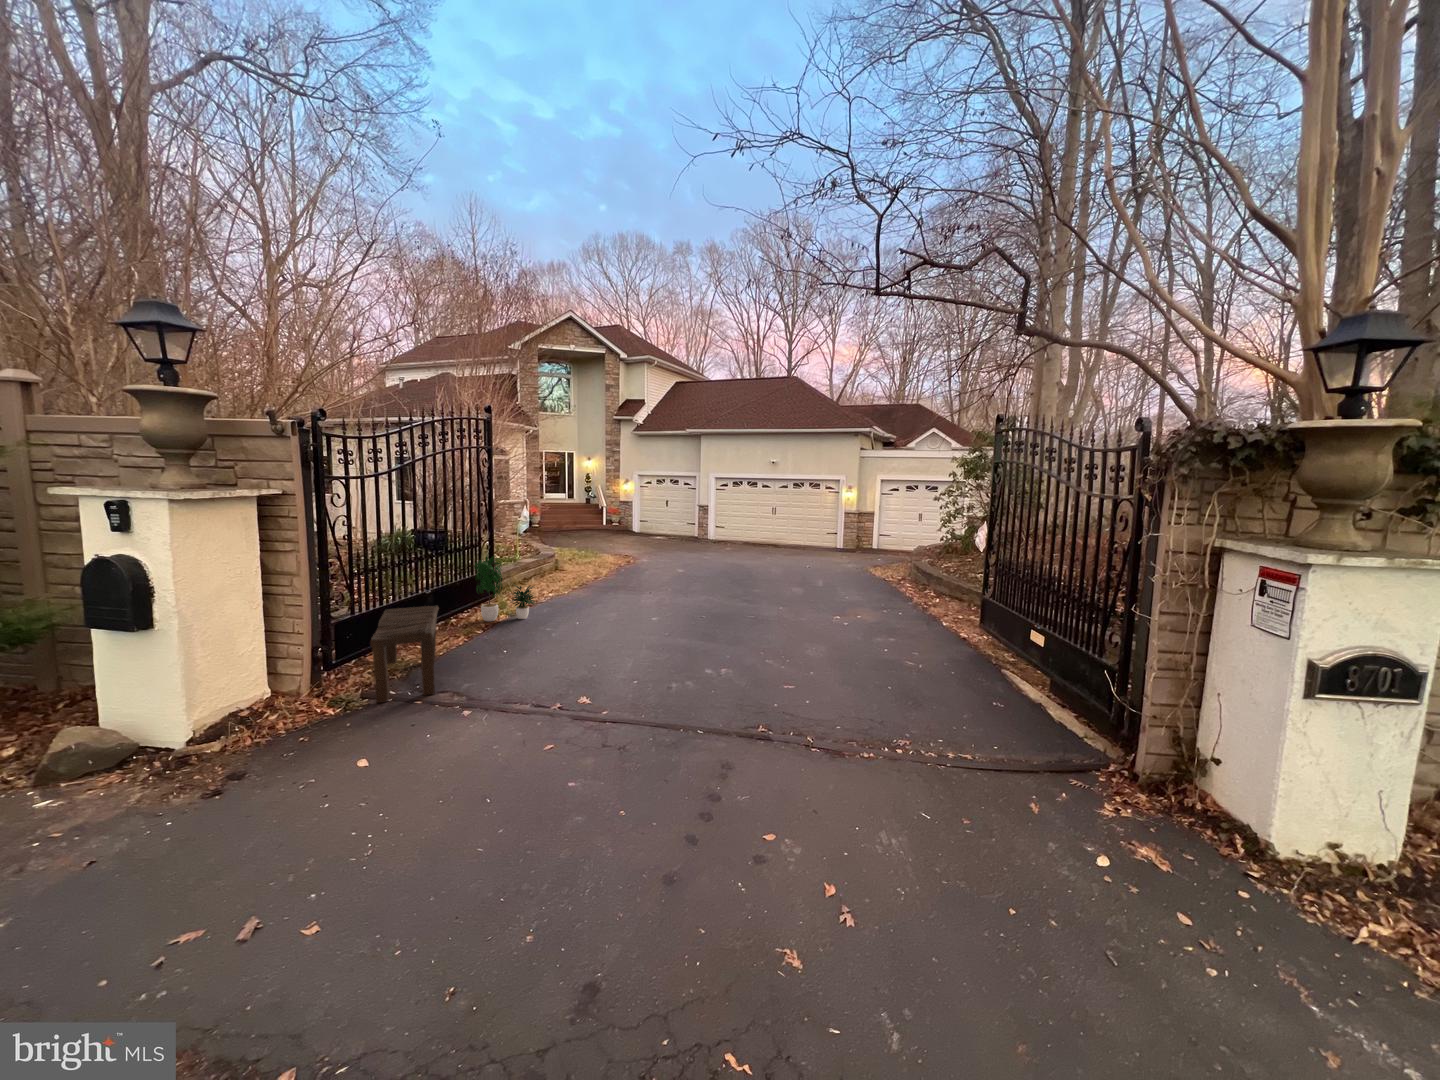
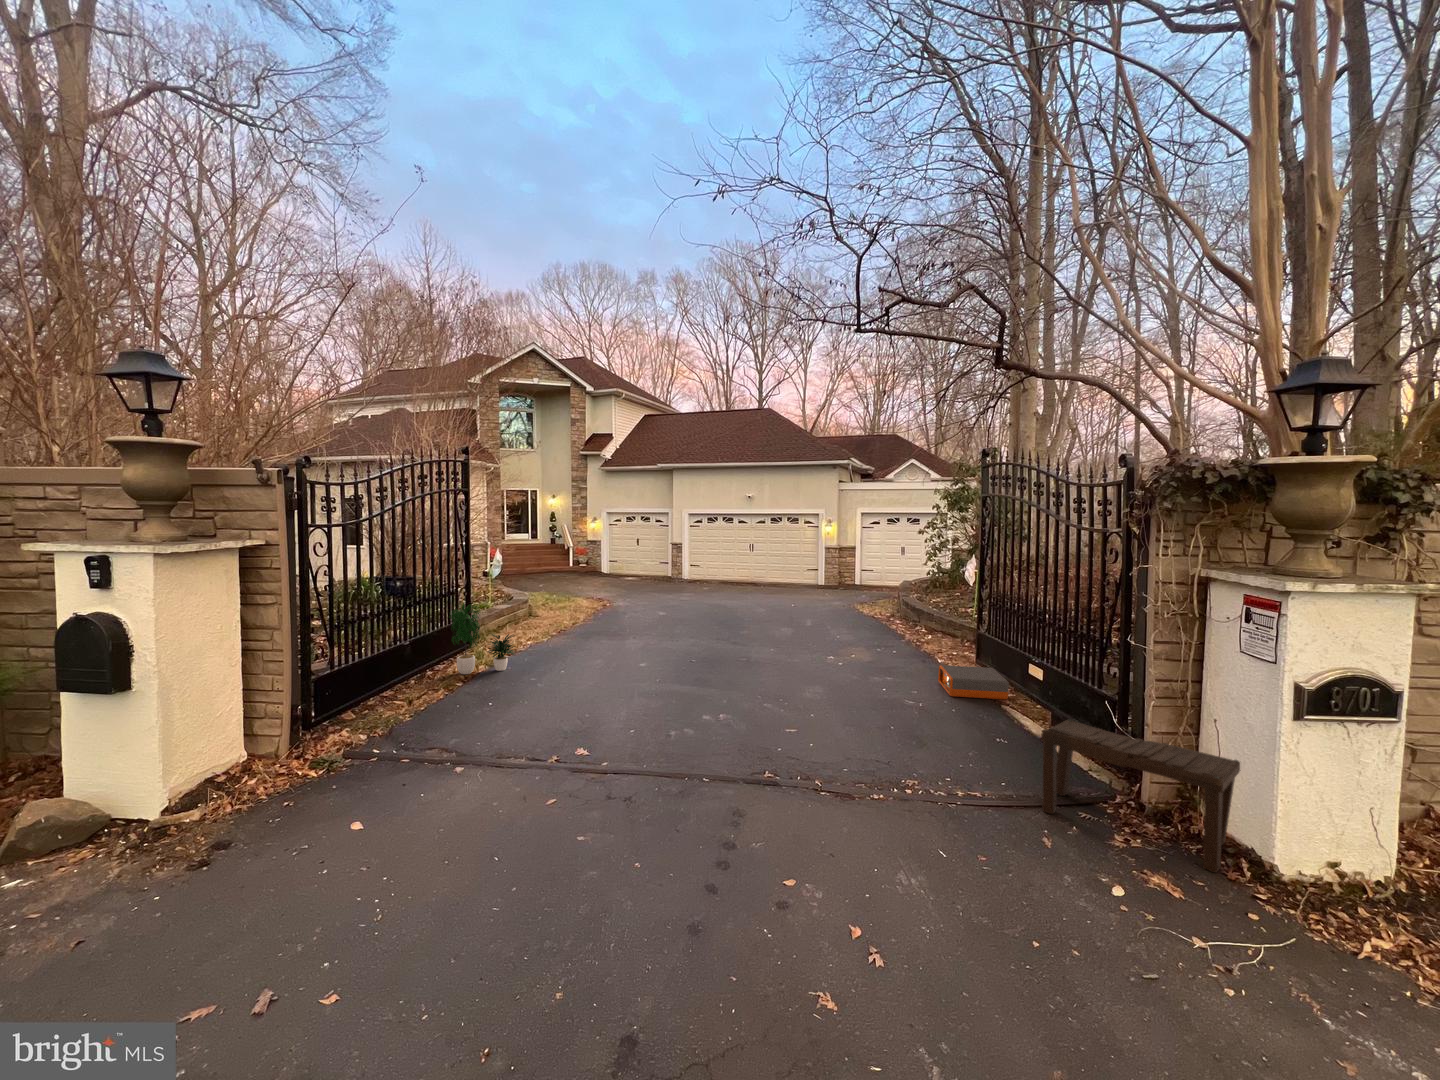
bench: present [370,606,438,703] -> present [1041,720,1241,872]
storage box: none [939,627,1009,662] -> present [938,665,1009,700]

